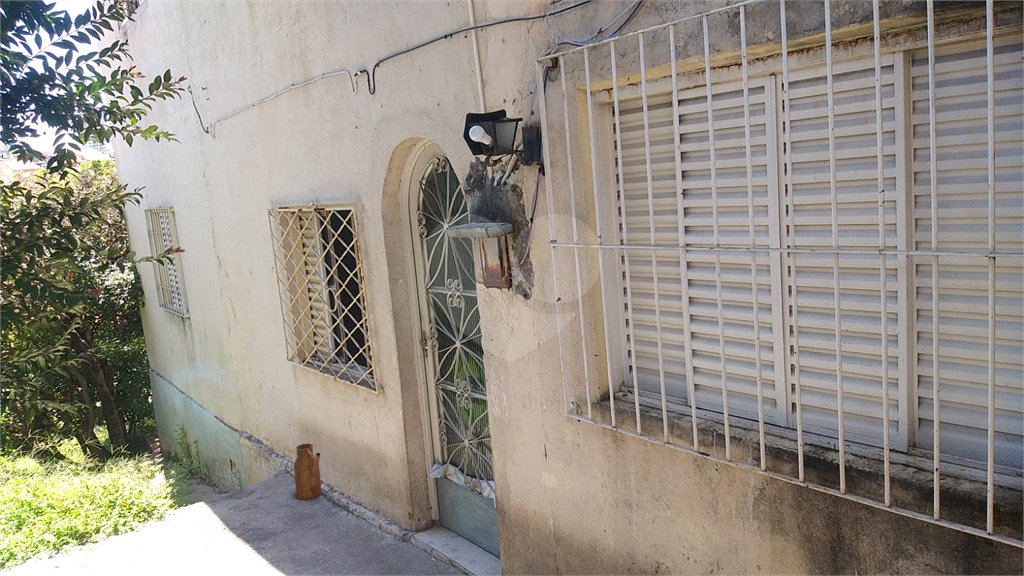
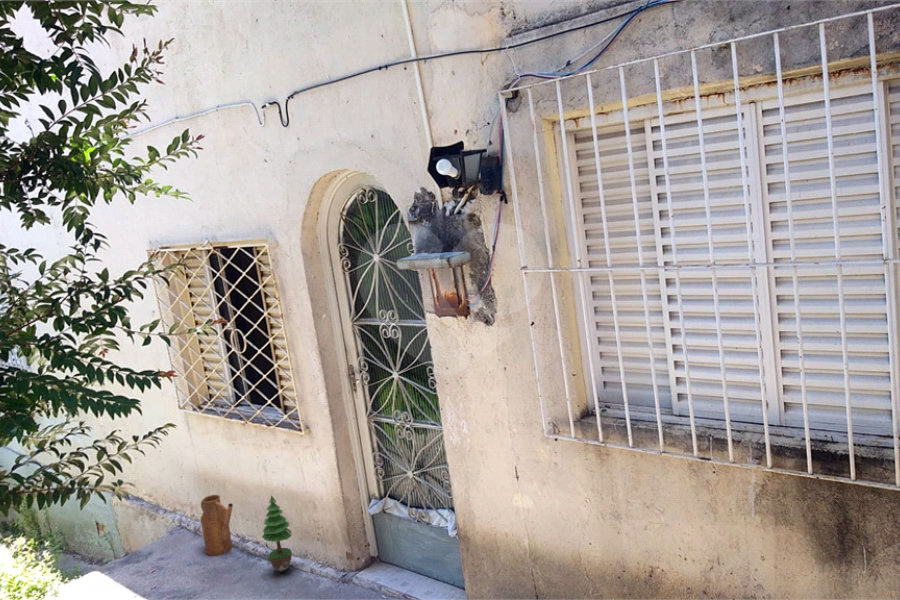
potted tree: none [337,449,365,522] -> present [262,496,292,571]

